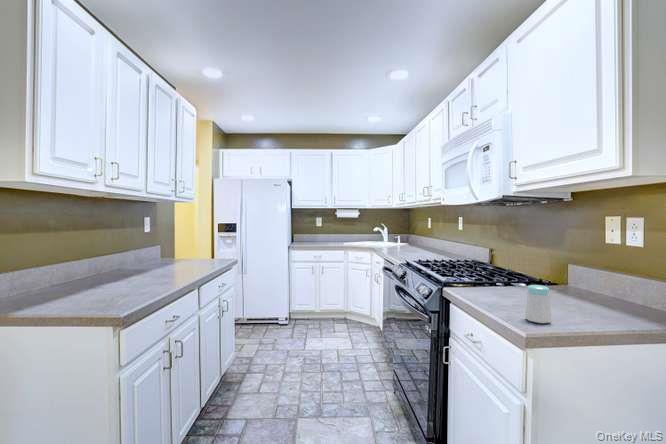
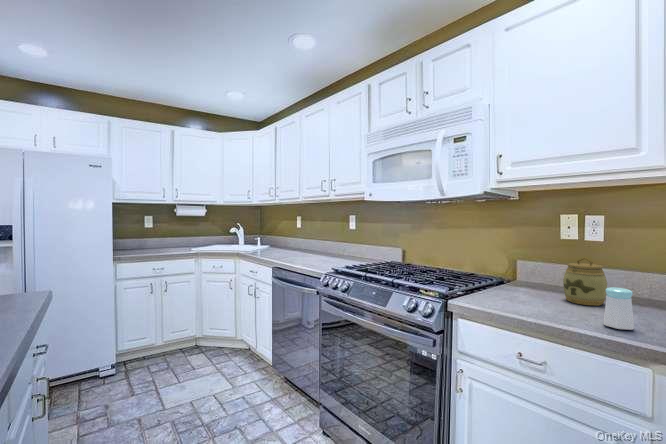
jar: none [558,260,600,310] -> present [563,257,607,305]

